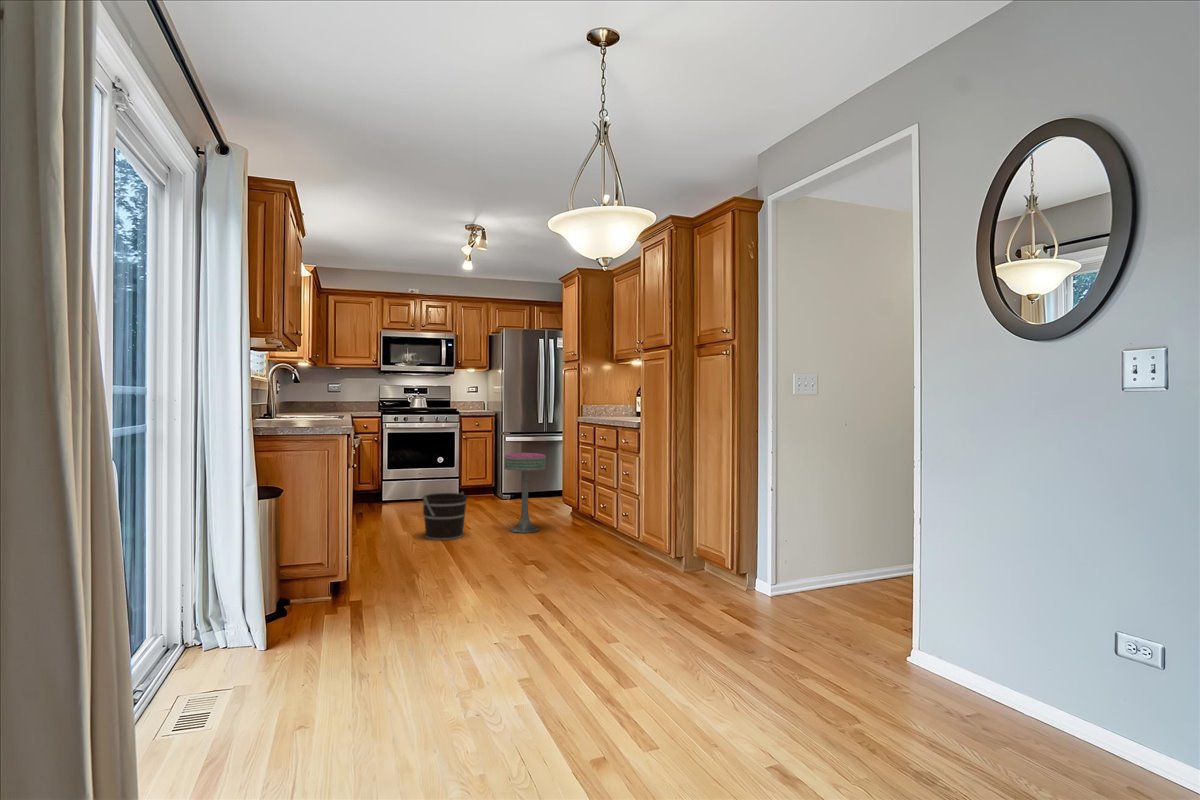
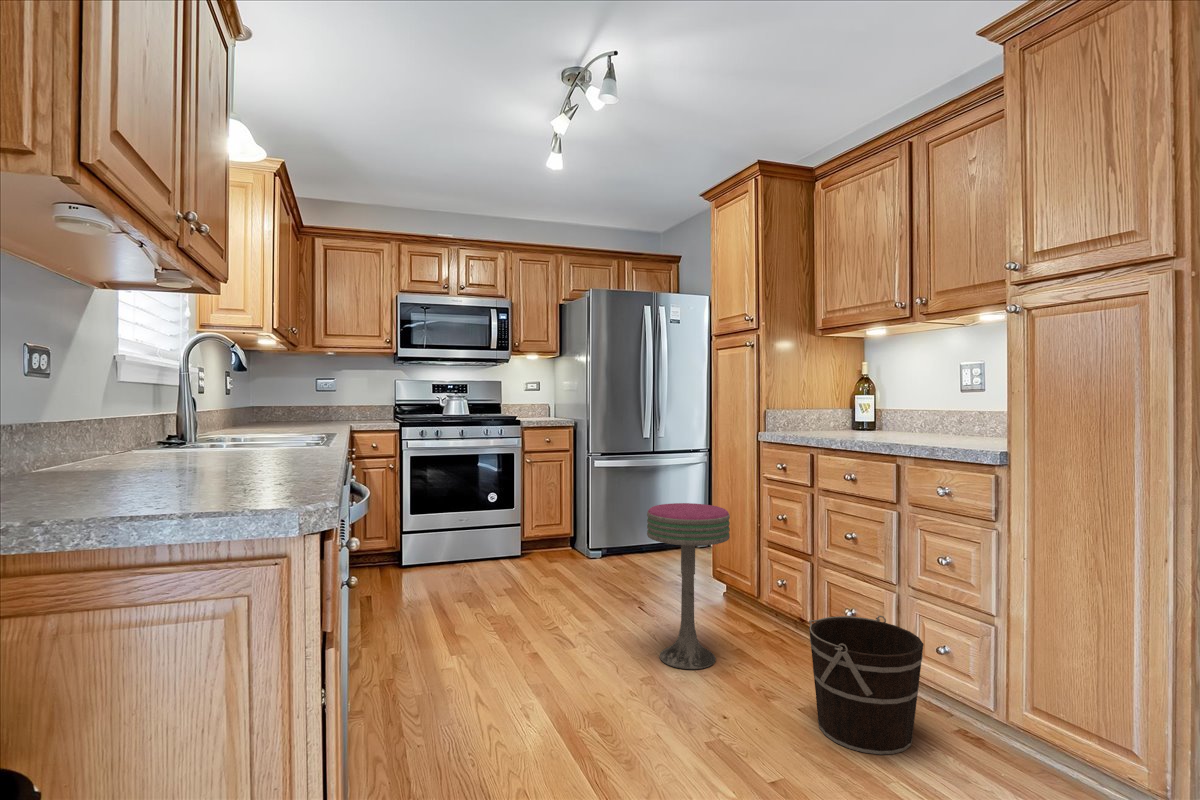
bucket: present [422,492,467,540] -> present [809,616,924,754]

